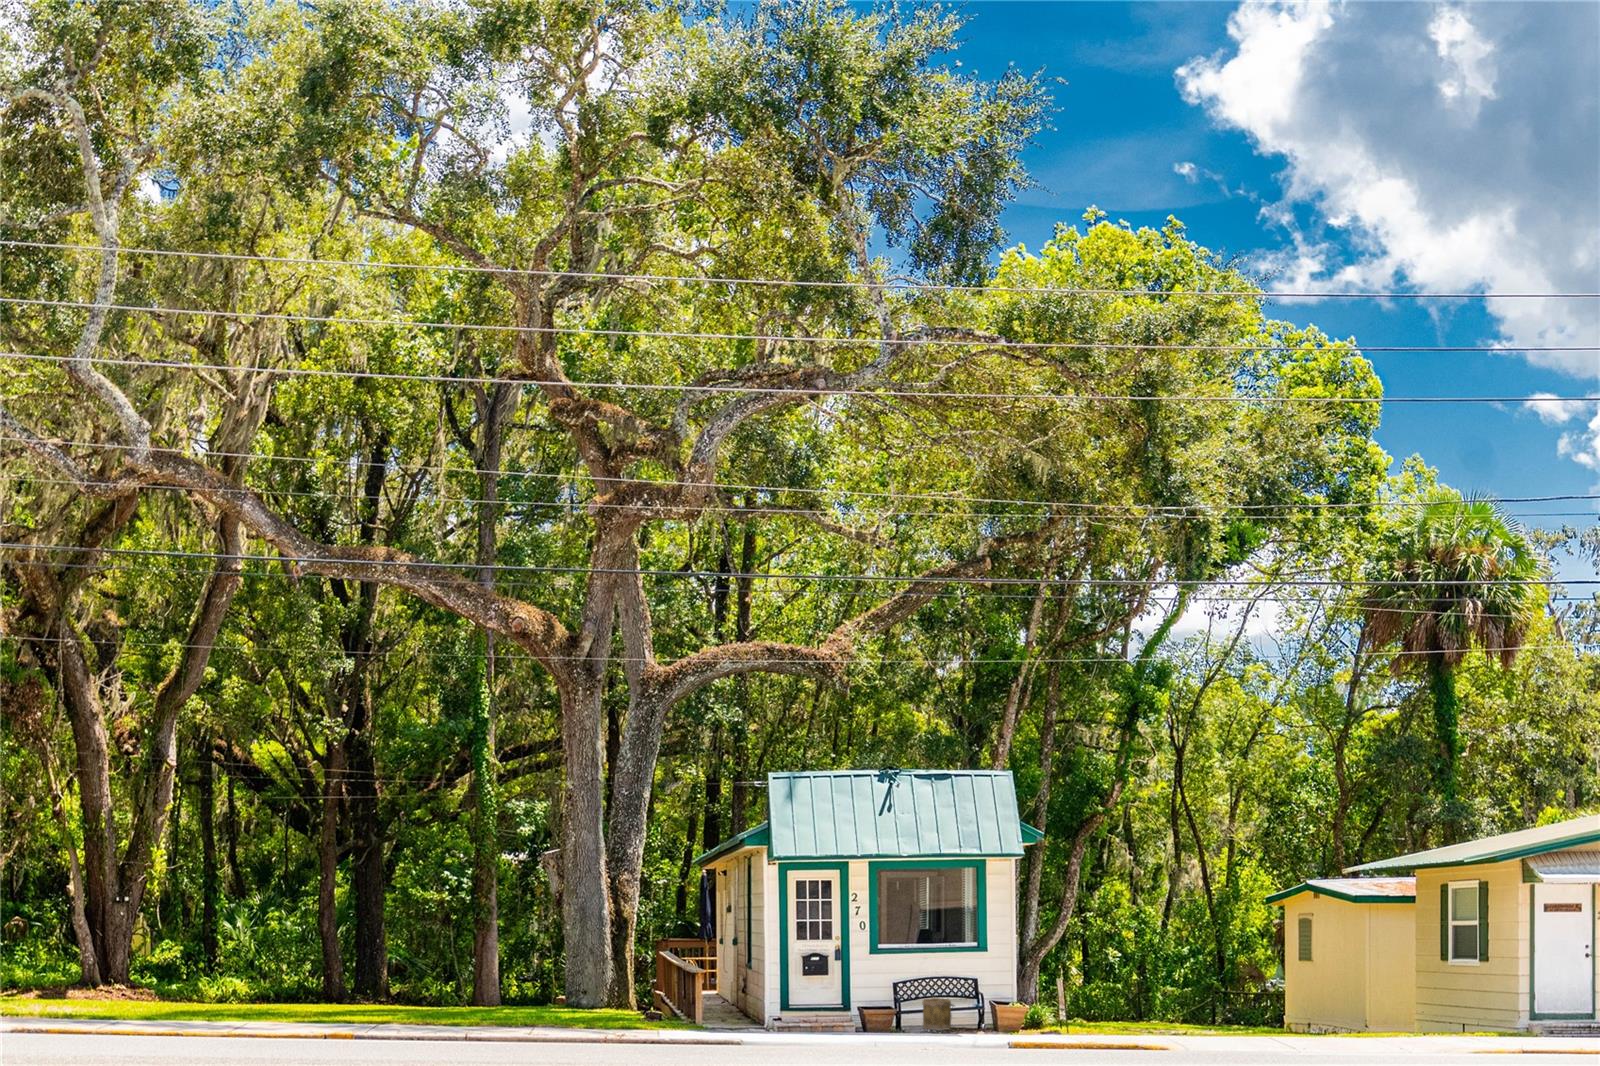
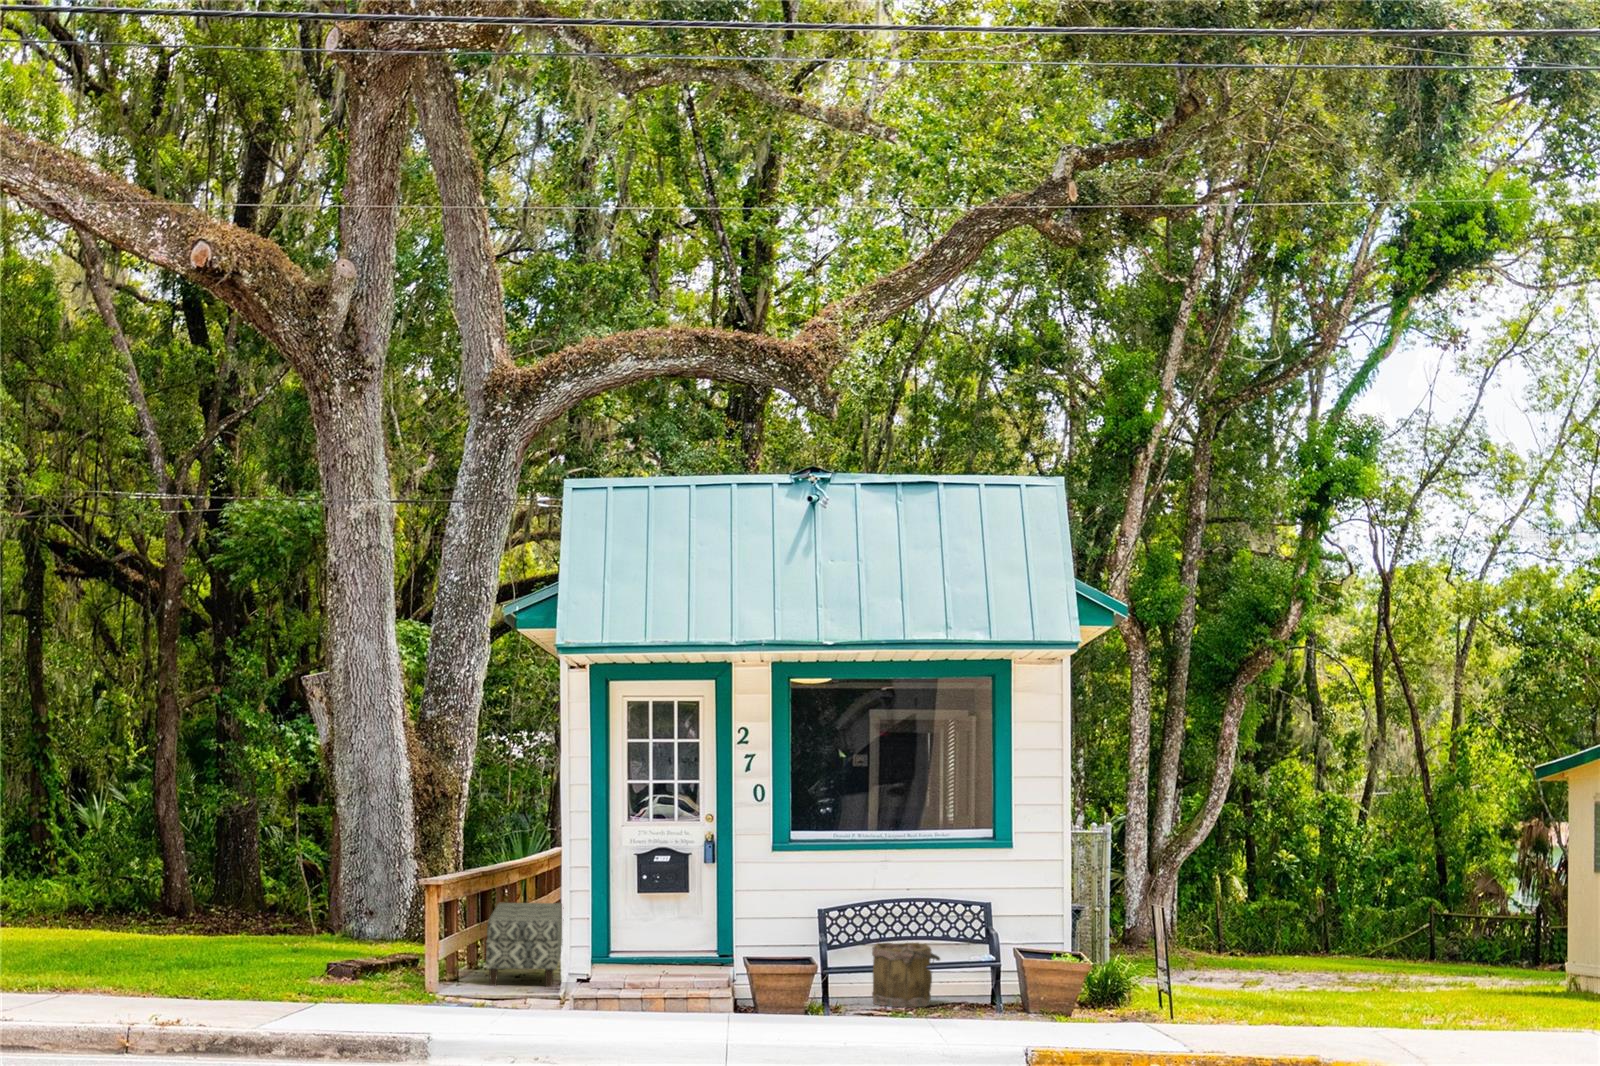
bench: none [719,984,763,1028] -> present [486,903,563,987]

